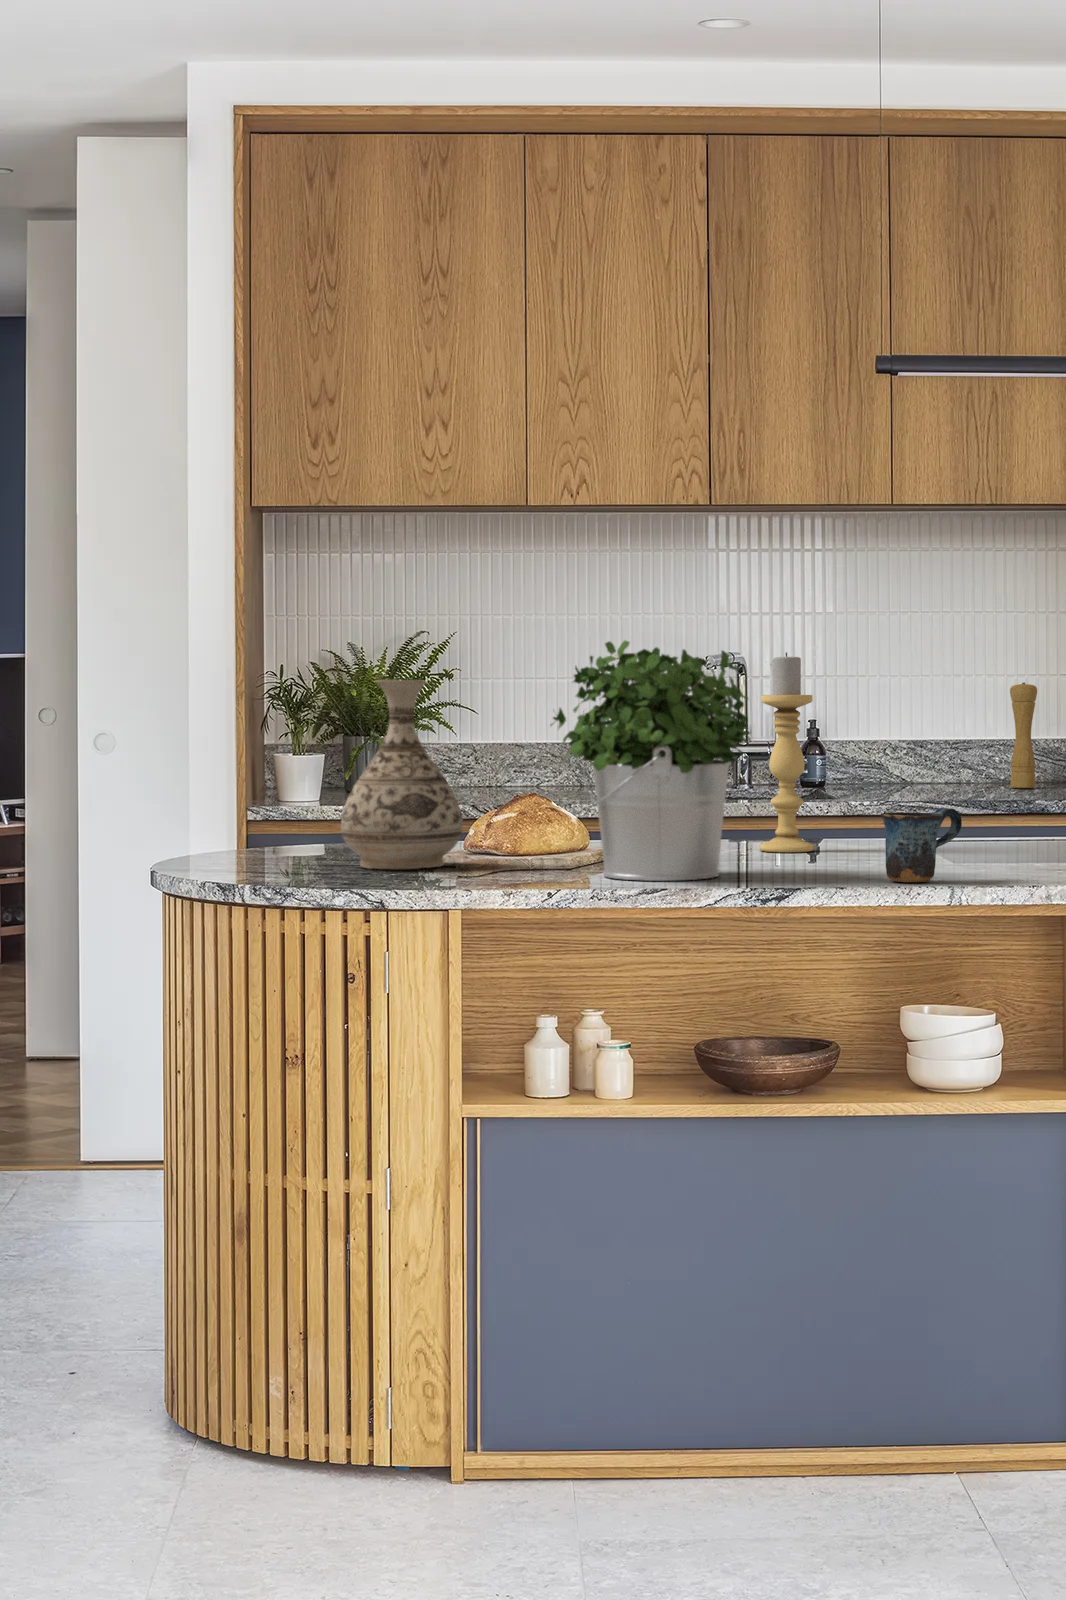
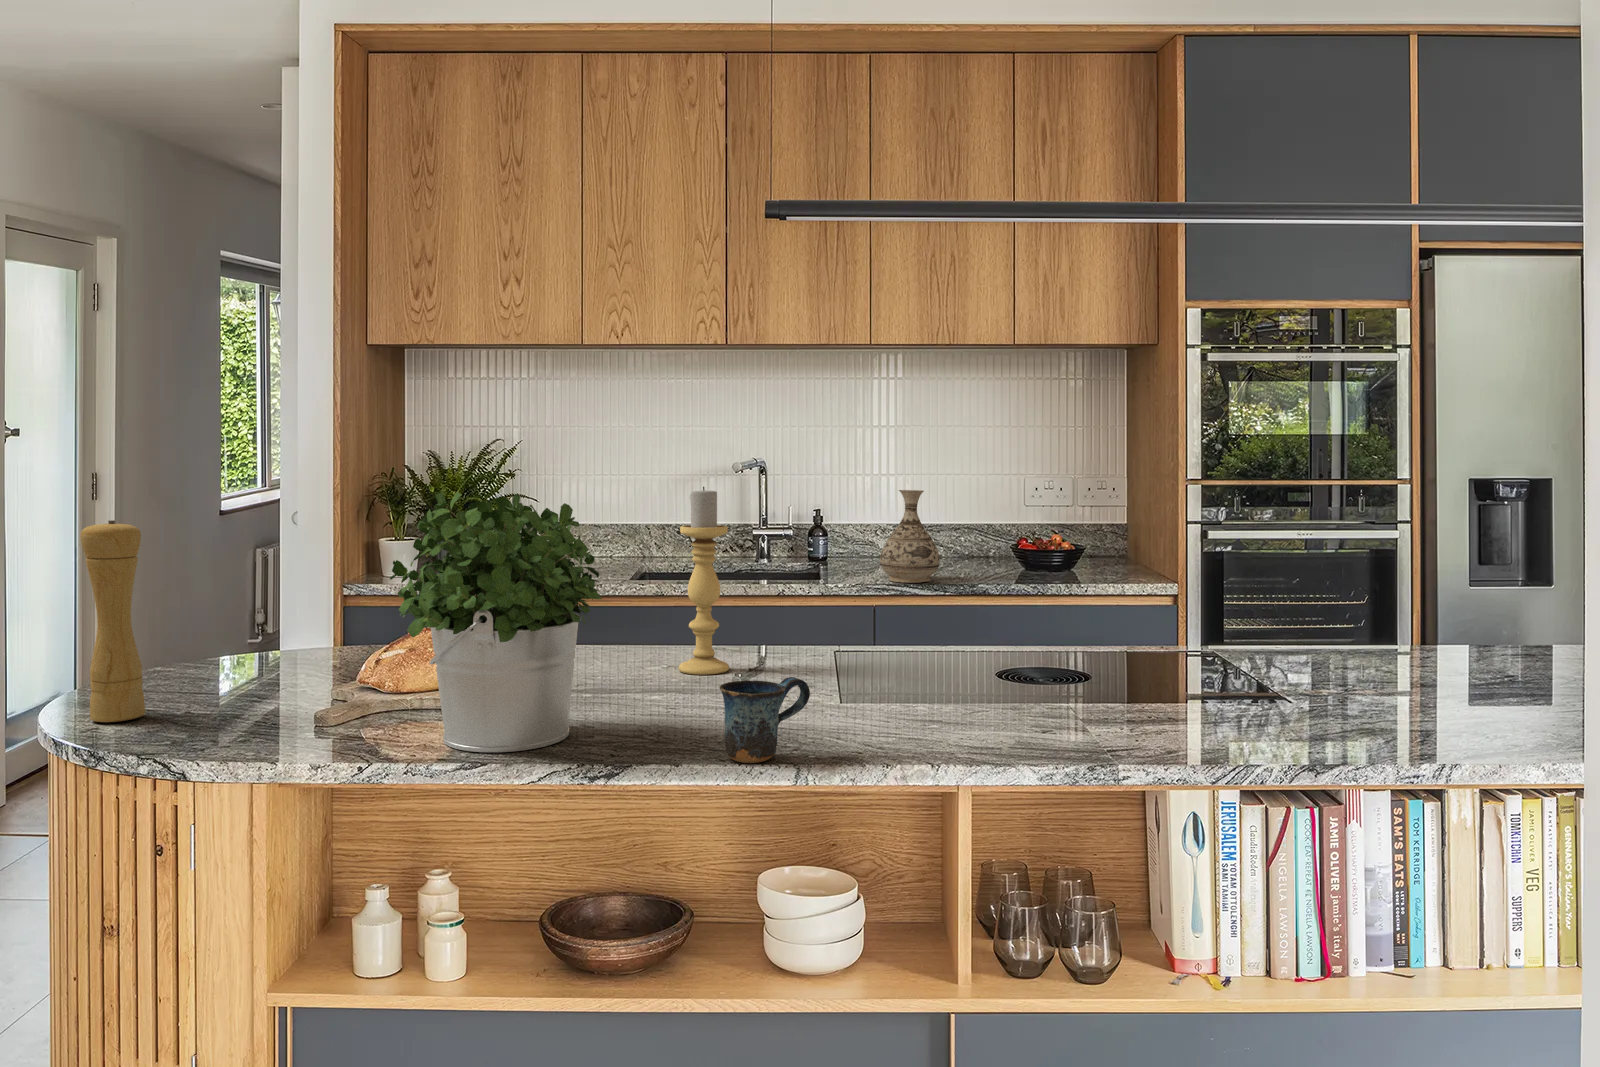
vase: present [341,680,463,869] -> present [880,490,940,583]
pepper mill: present [1010,683,1037,788] -> present [80,520,145,722]

